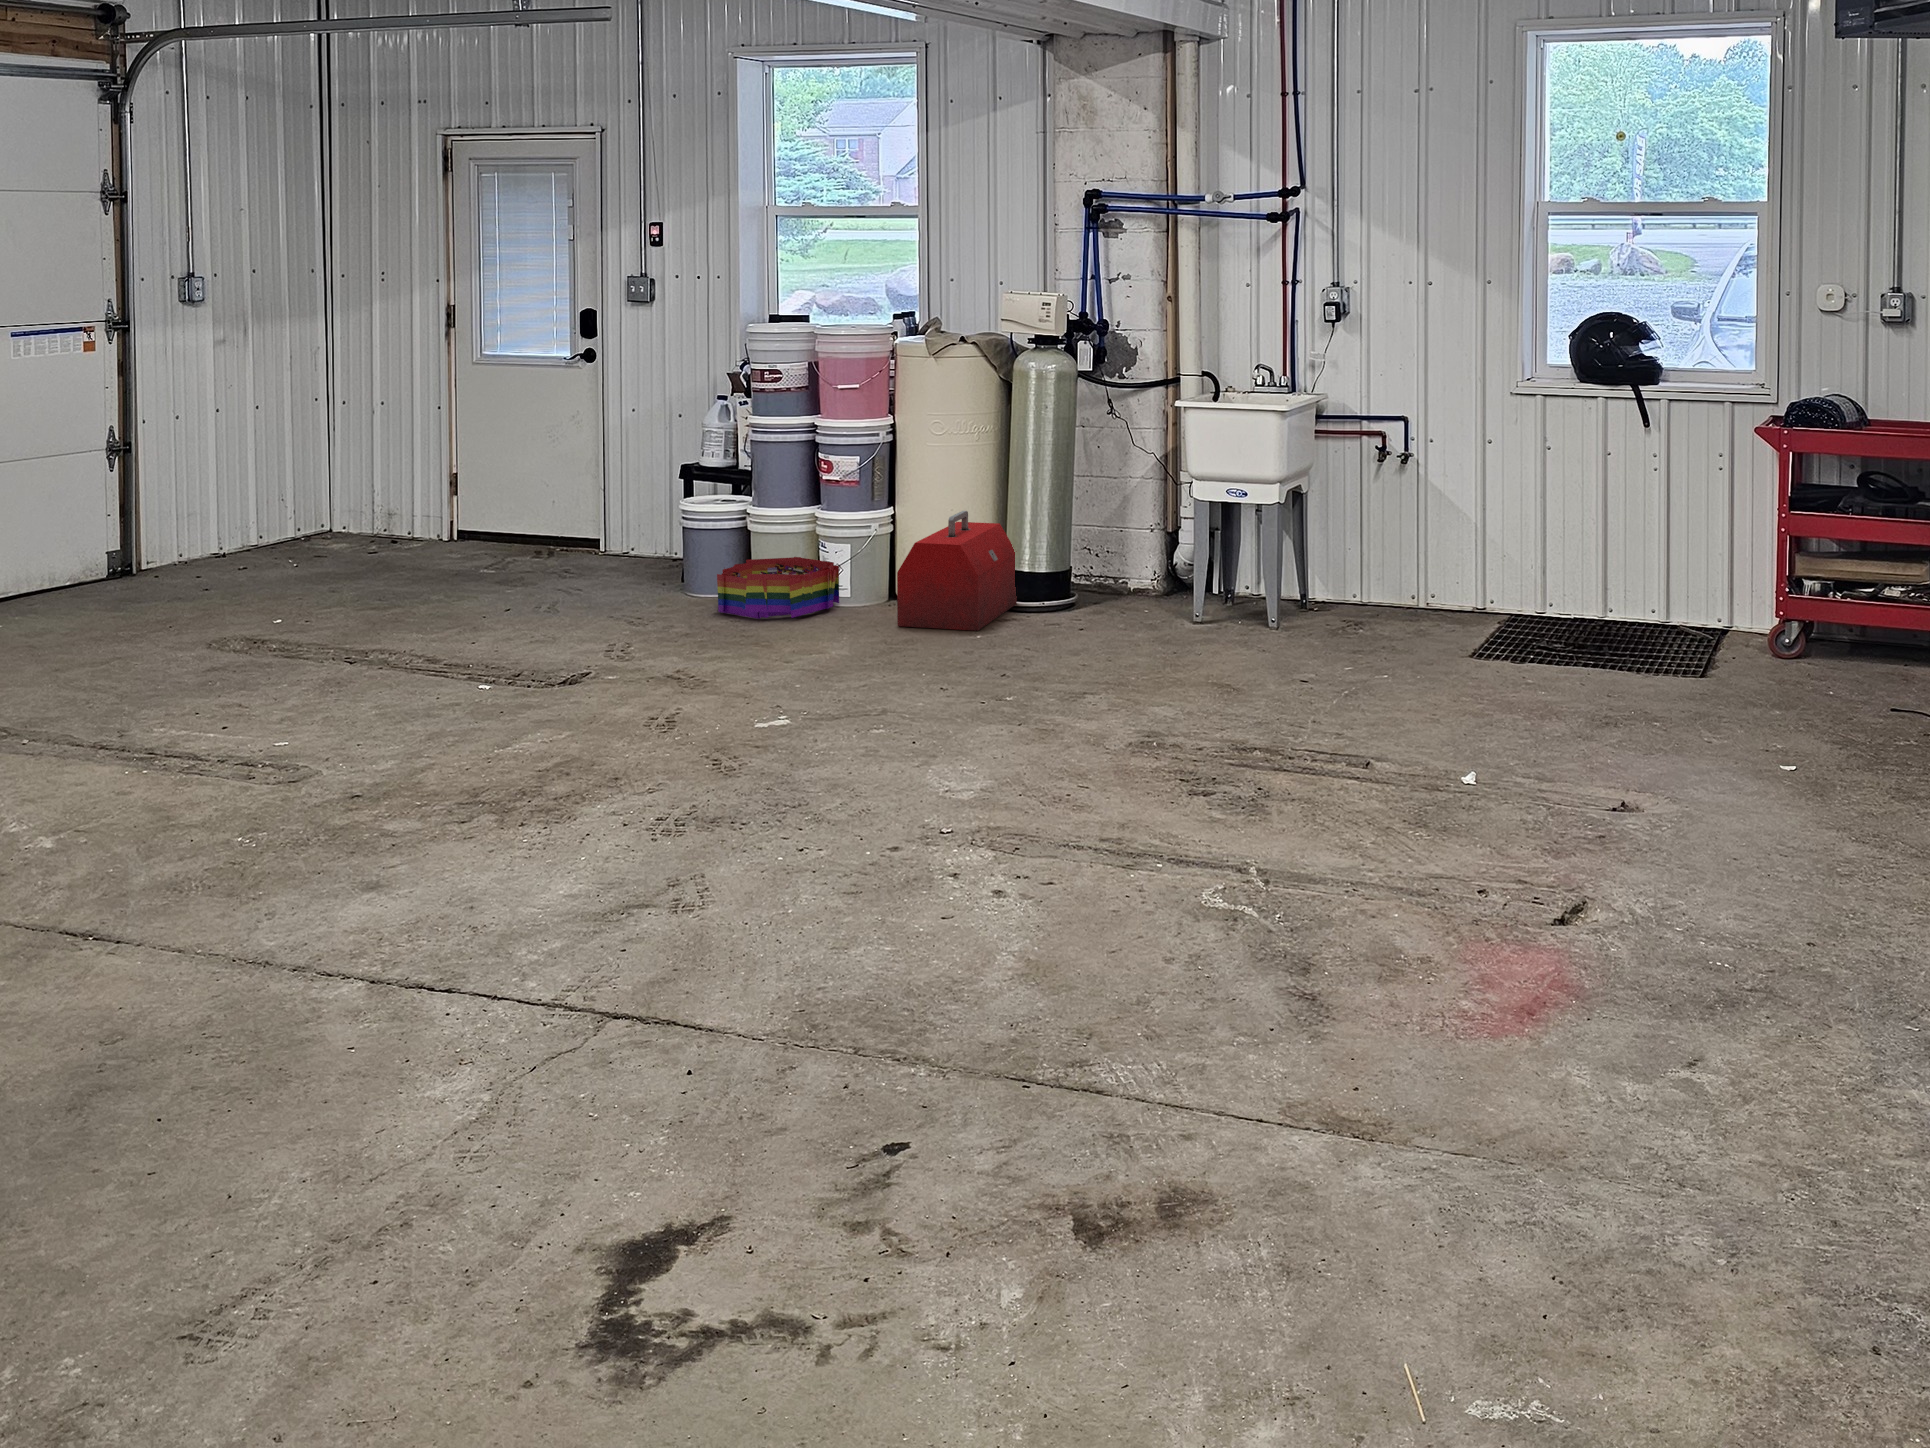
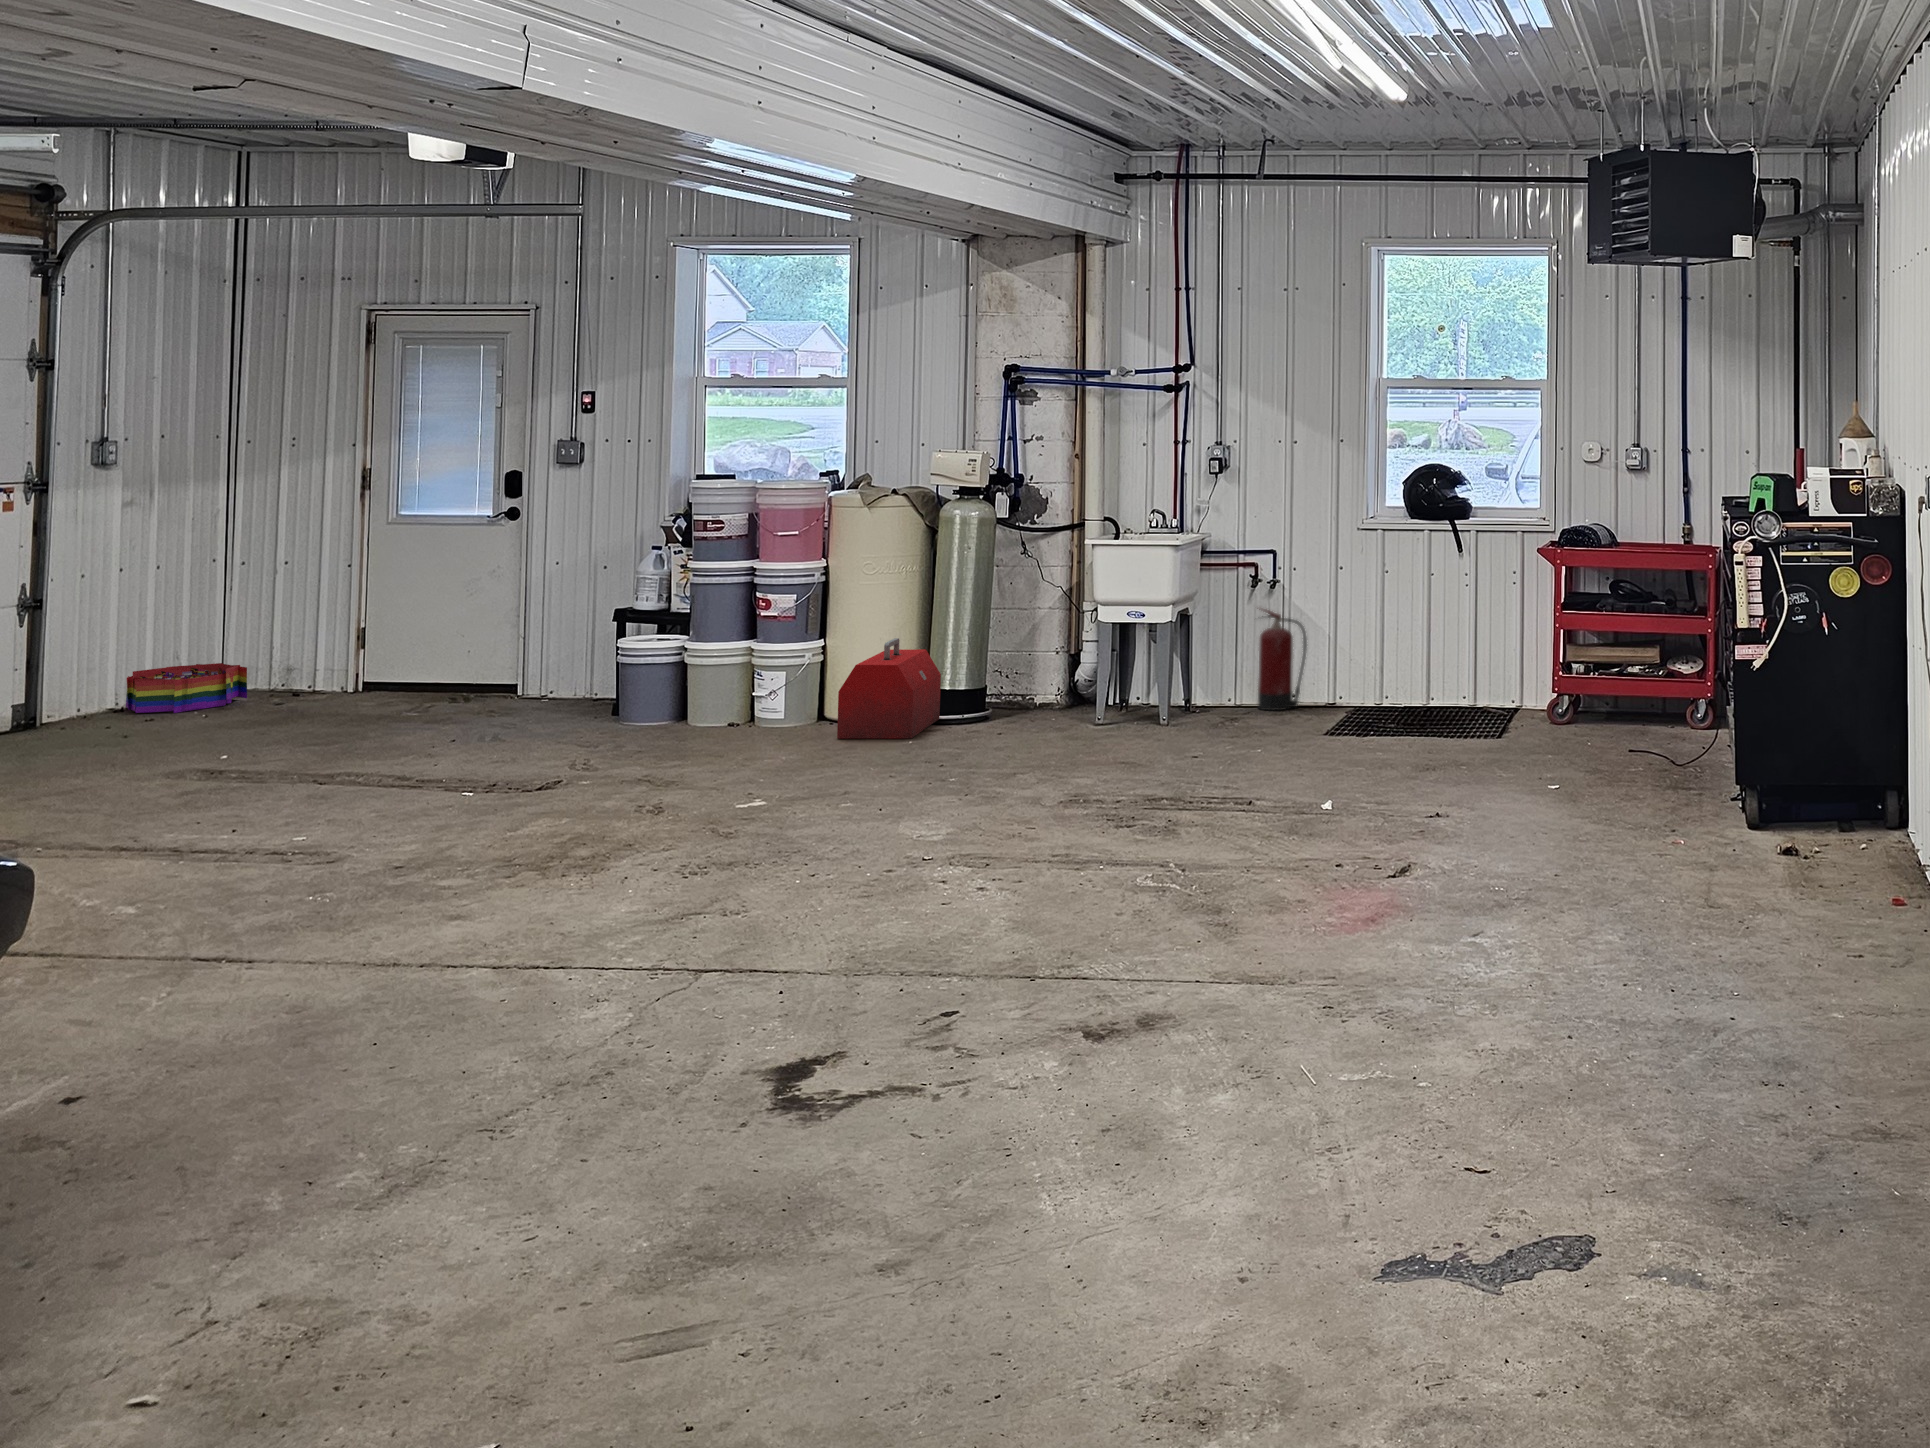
fire extinguisher: none [1383,485,1447,613] -> present [1258,609,1307,710]
storage bin: present [717,557,839,619] -> present [126,663,247,713]

